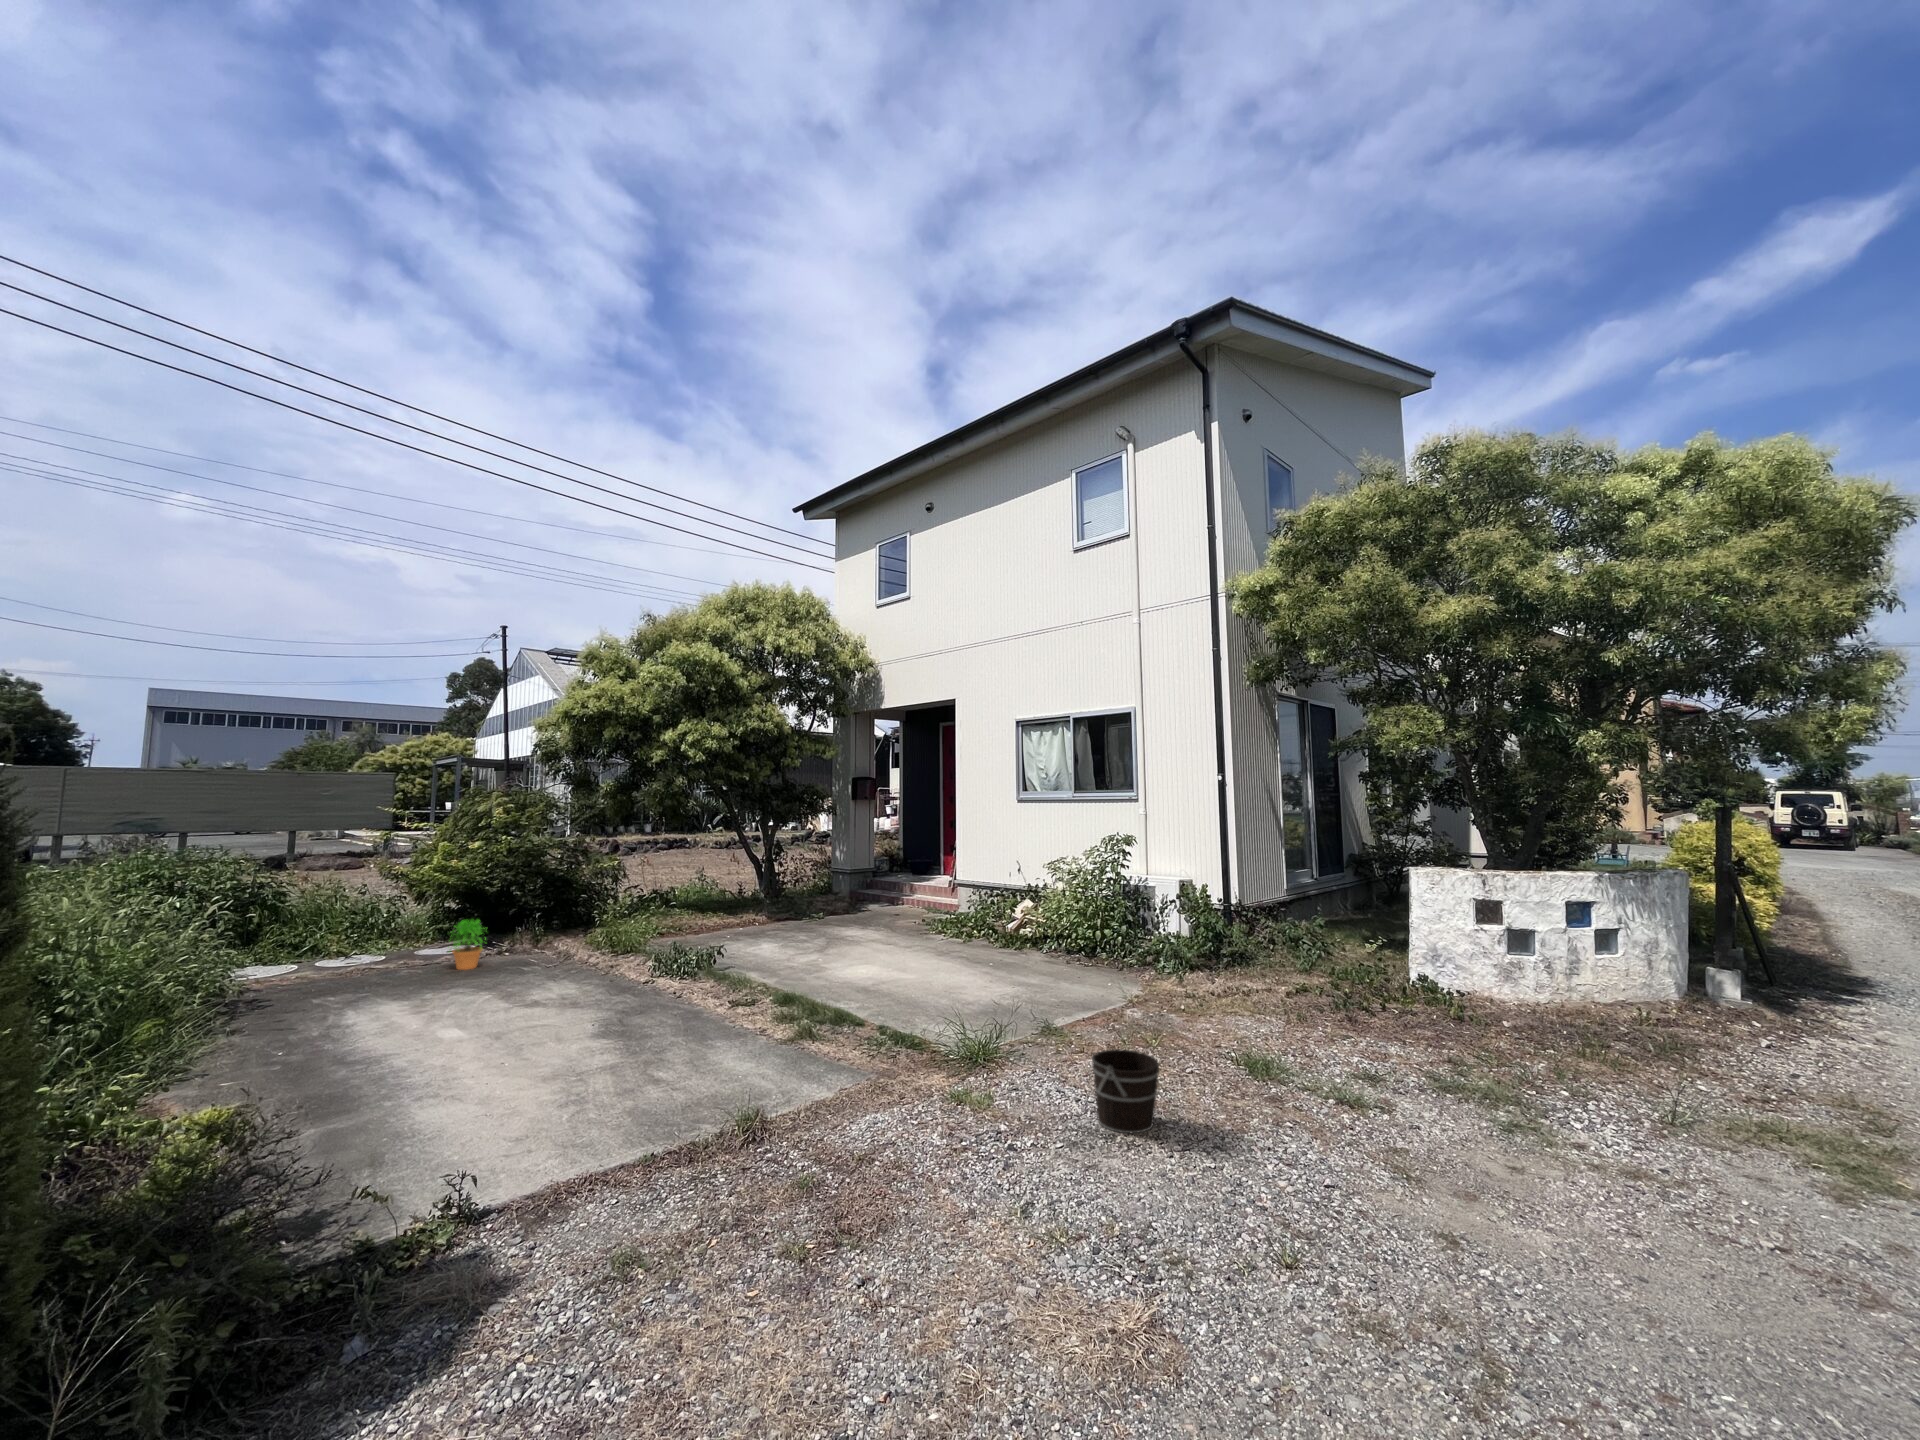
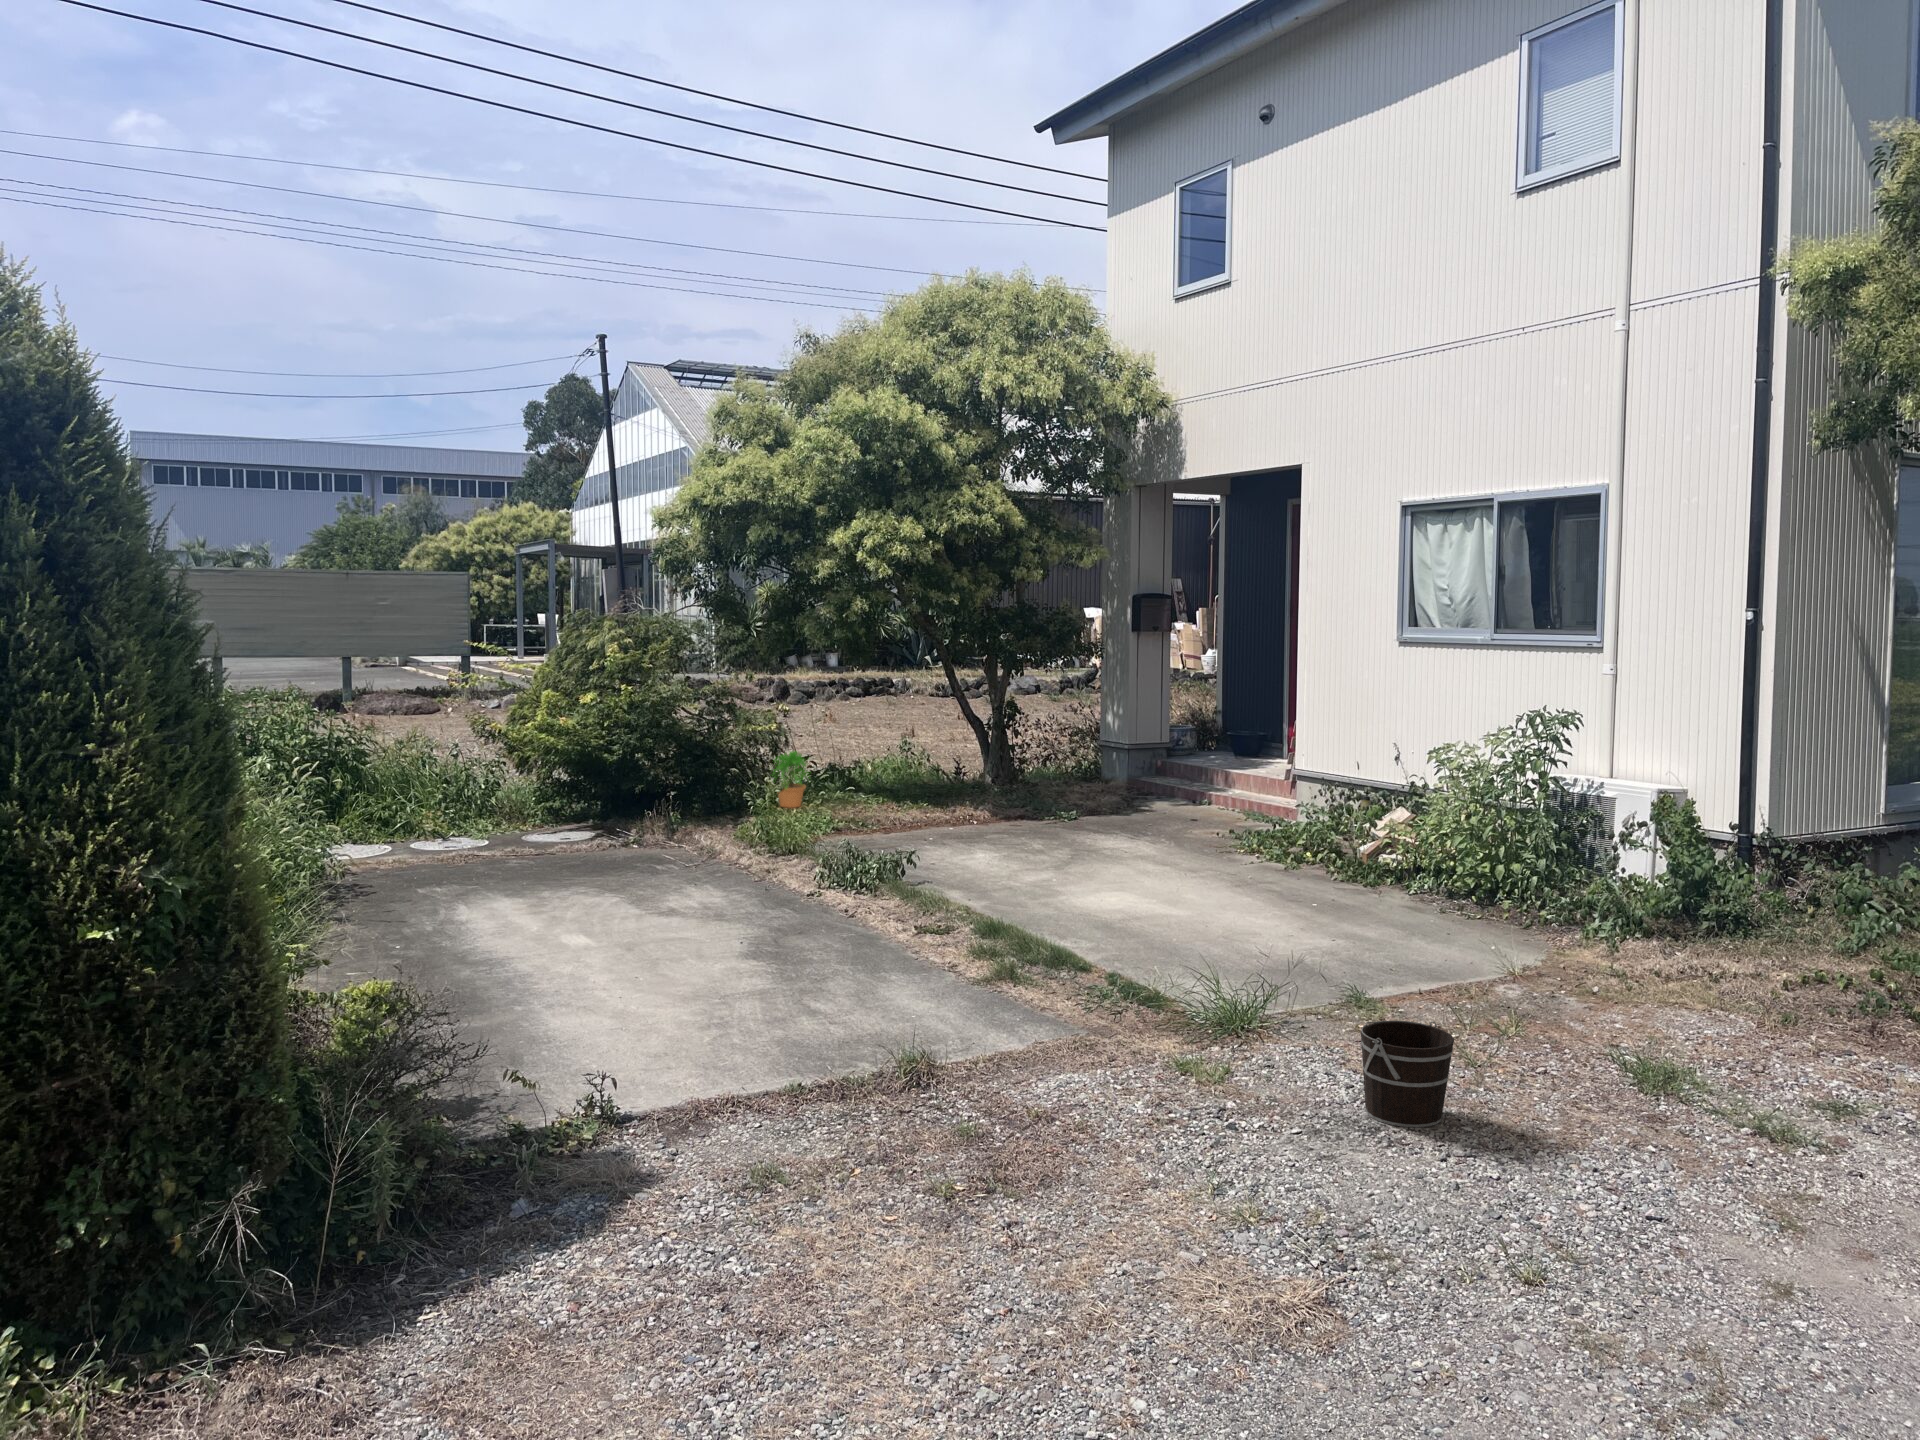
potted plant: present [449,920,486,970] -> present [772,751,809,808]

